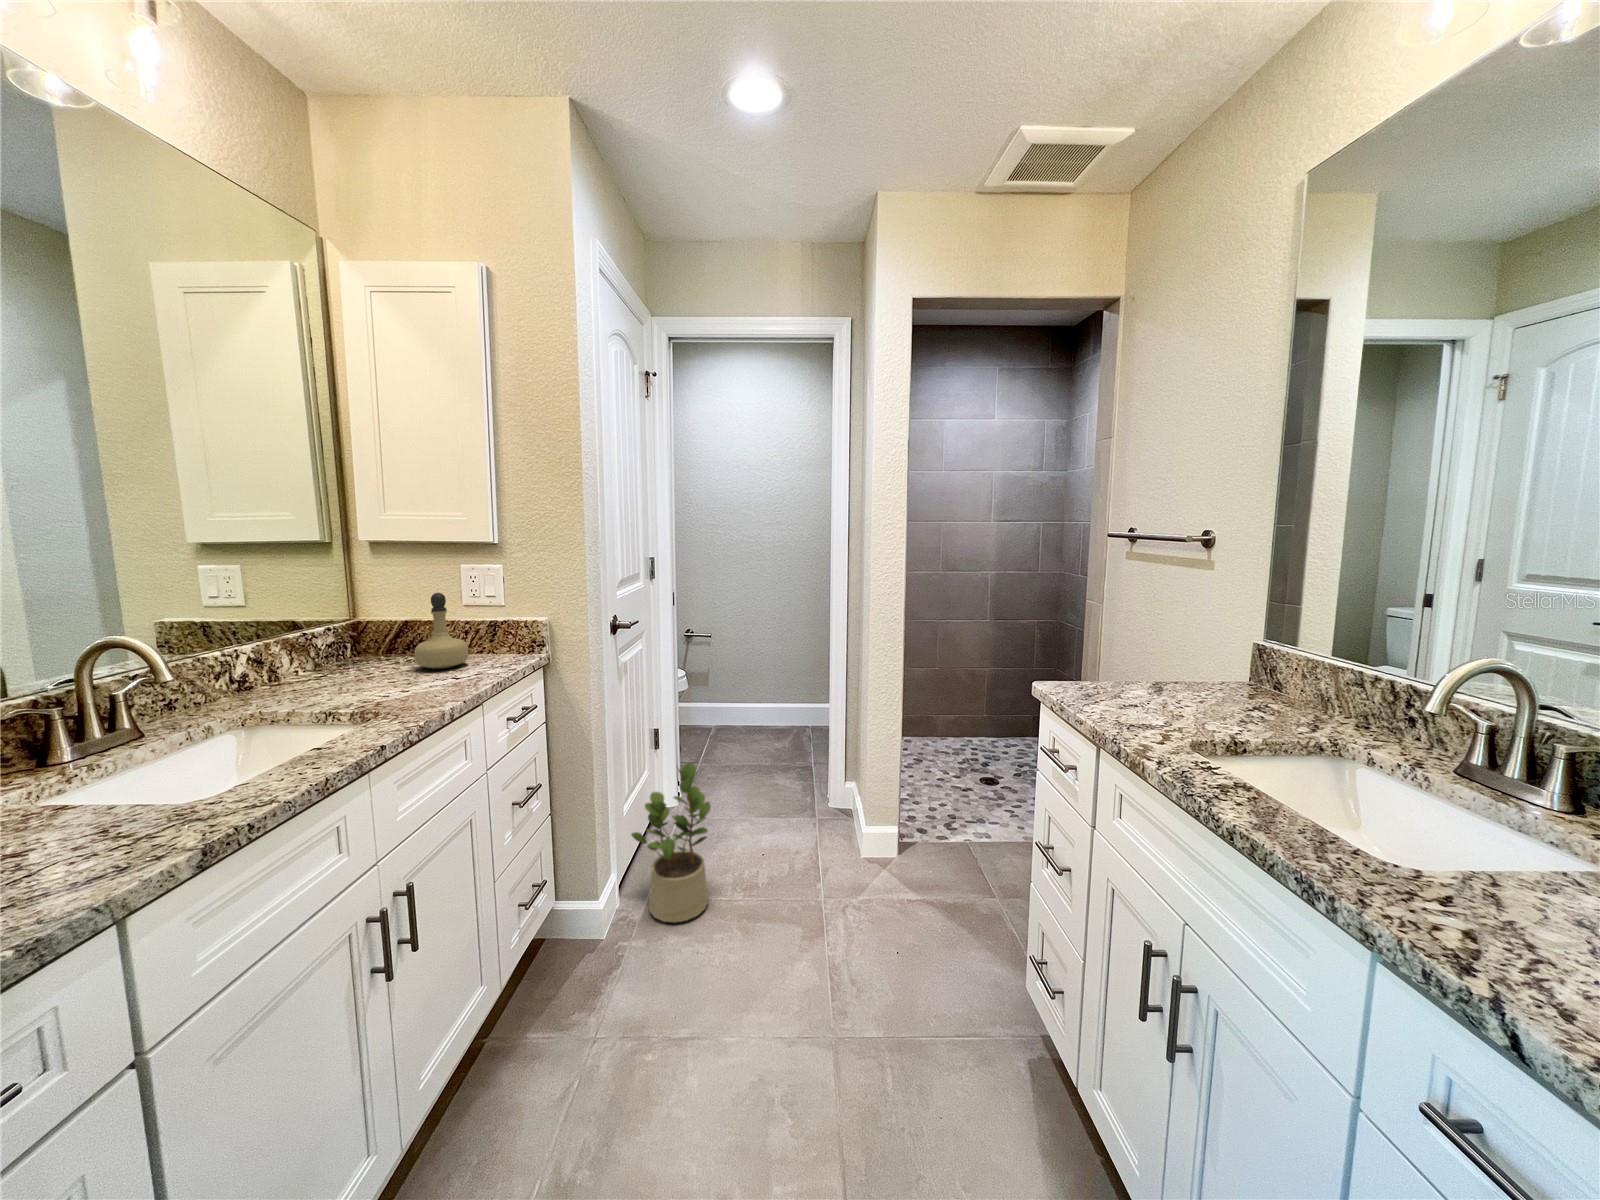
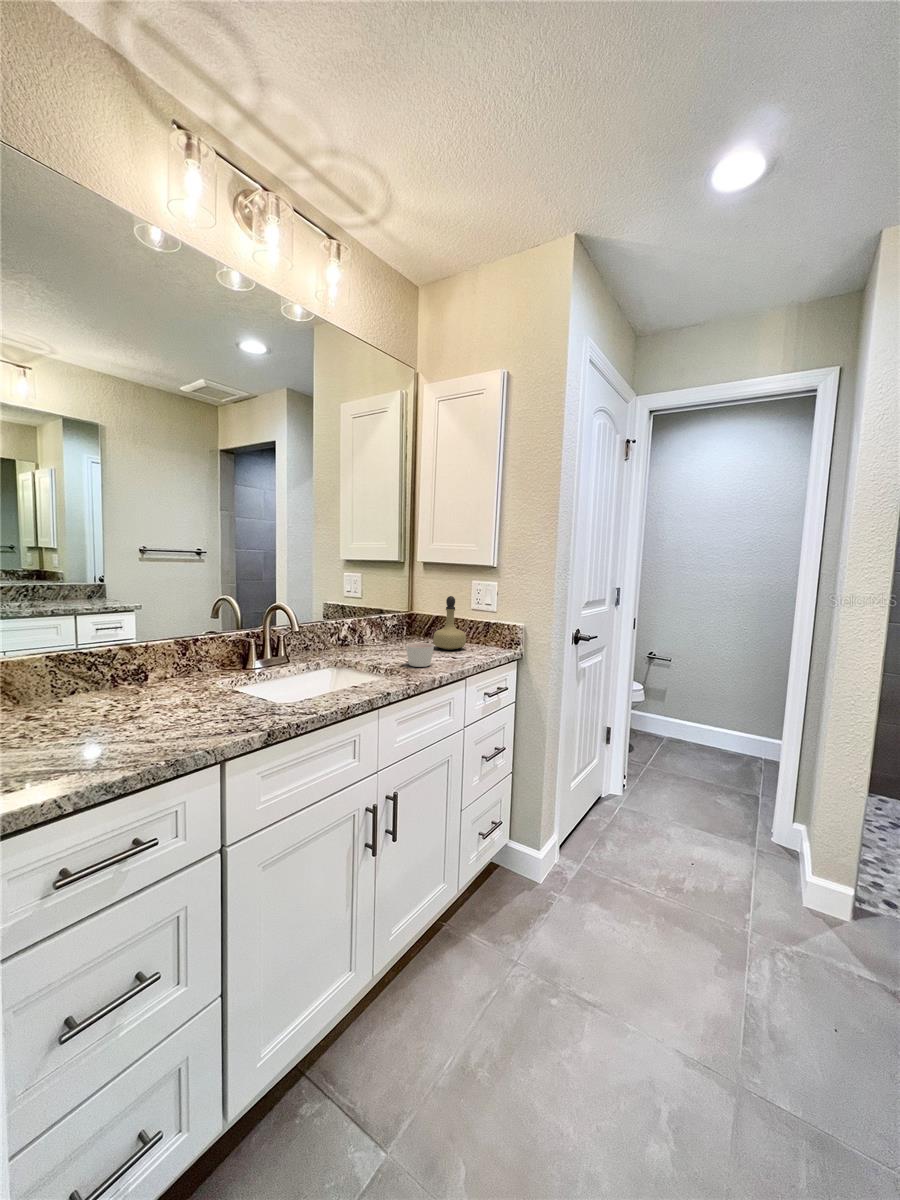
candle: none [383,665,432,701] -> present [406,643,434,667]
potted plant: present [631,762,711,923] -> none [573,767,648,911]

